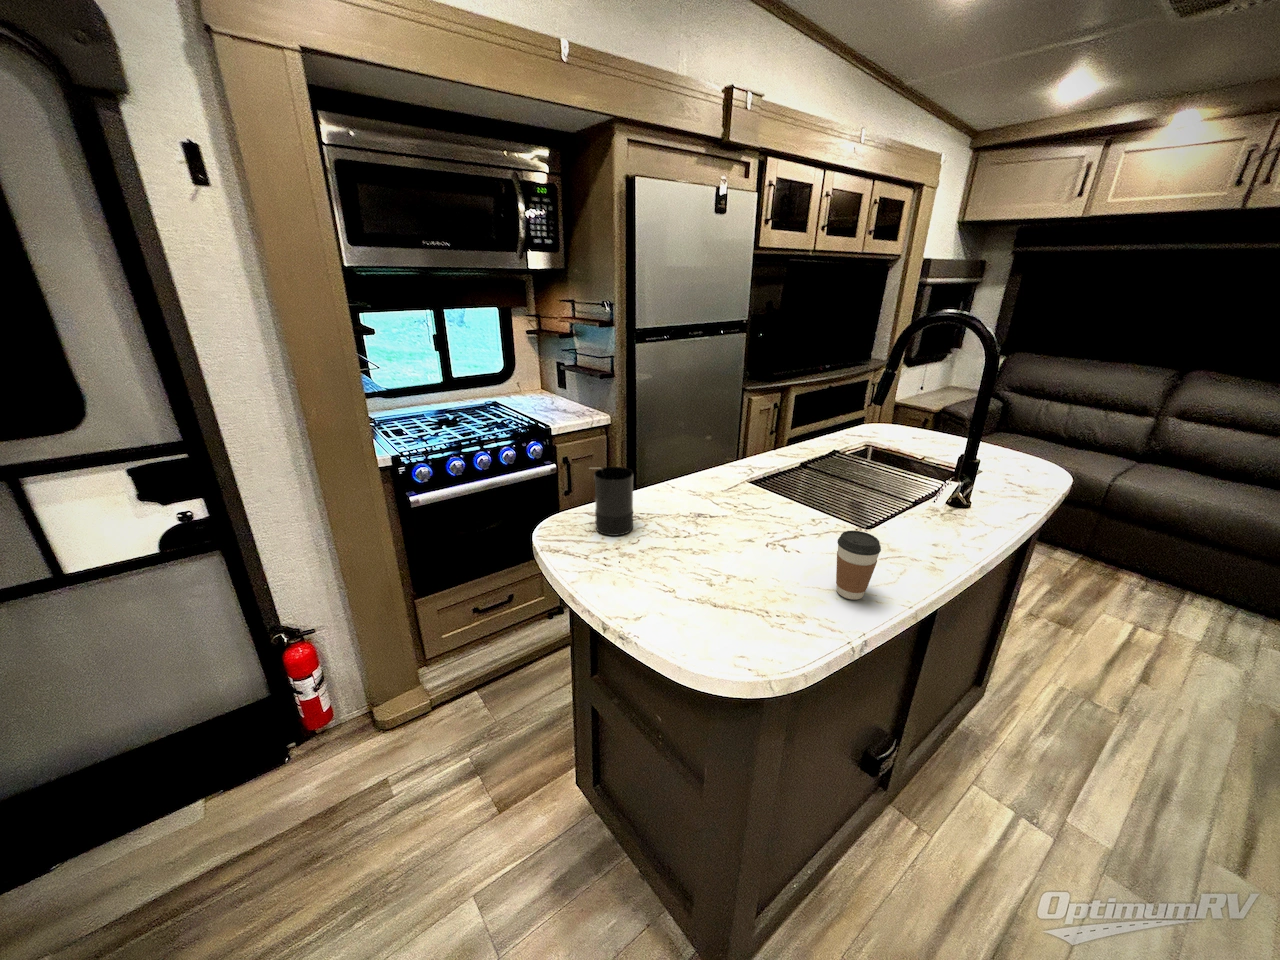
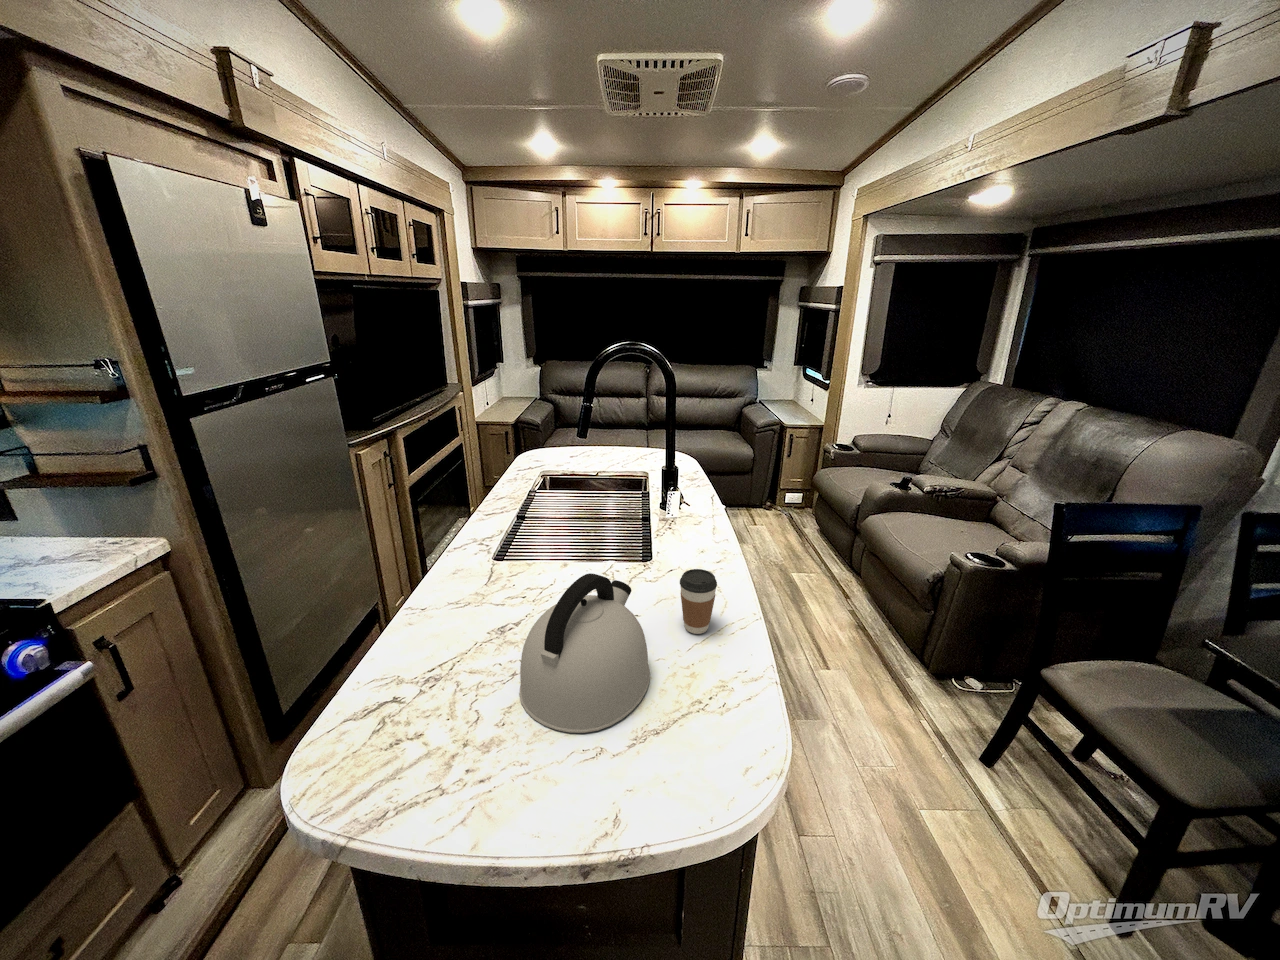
candle: present [594,467,633,536] -> none [362,616,443,726]
kettle: none [658,479,785,601] -> present [519,573,650,733]

